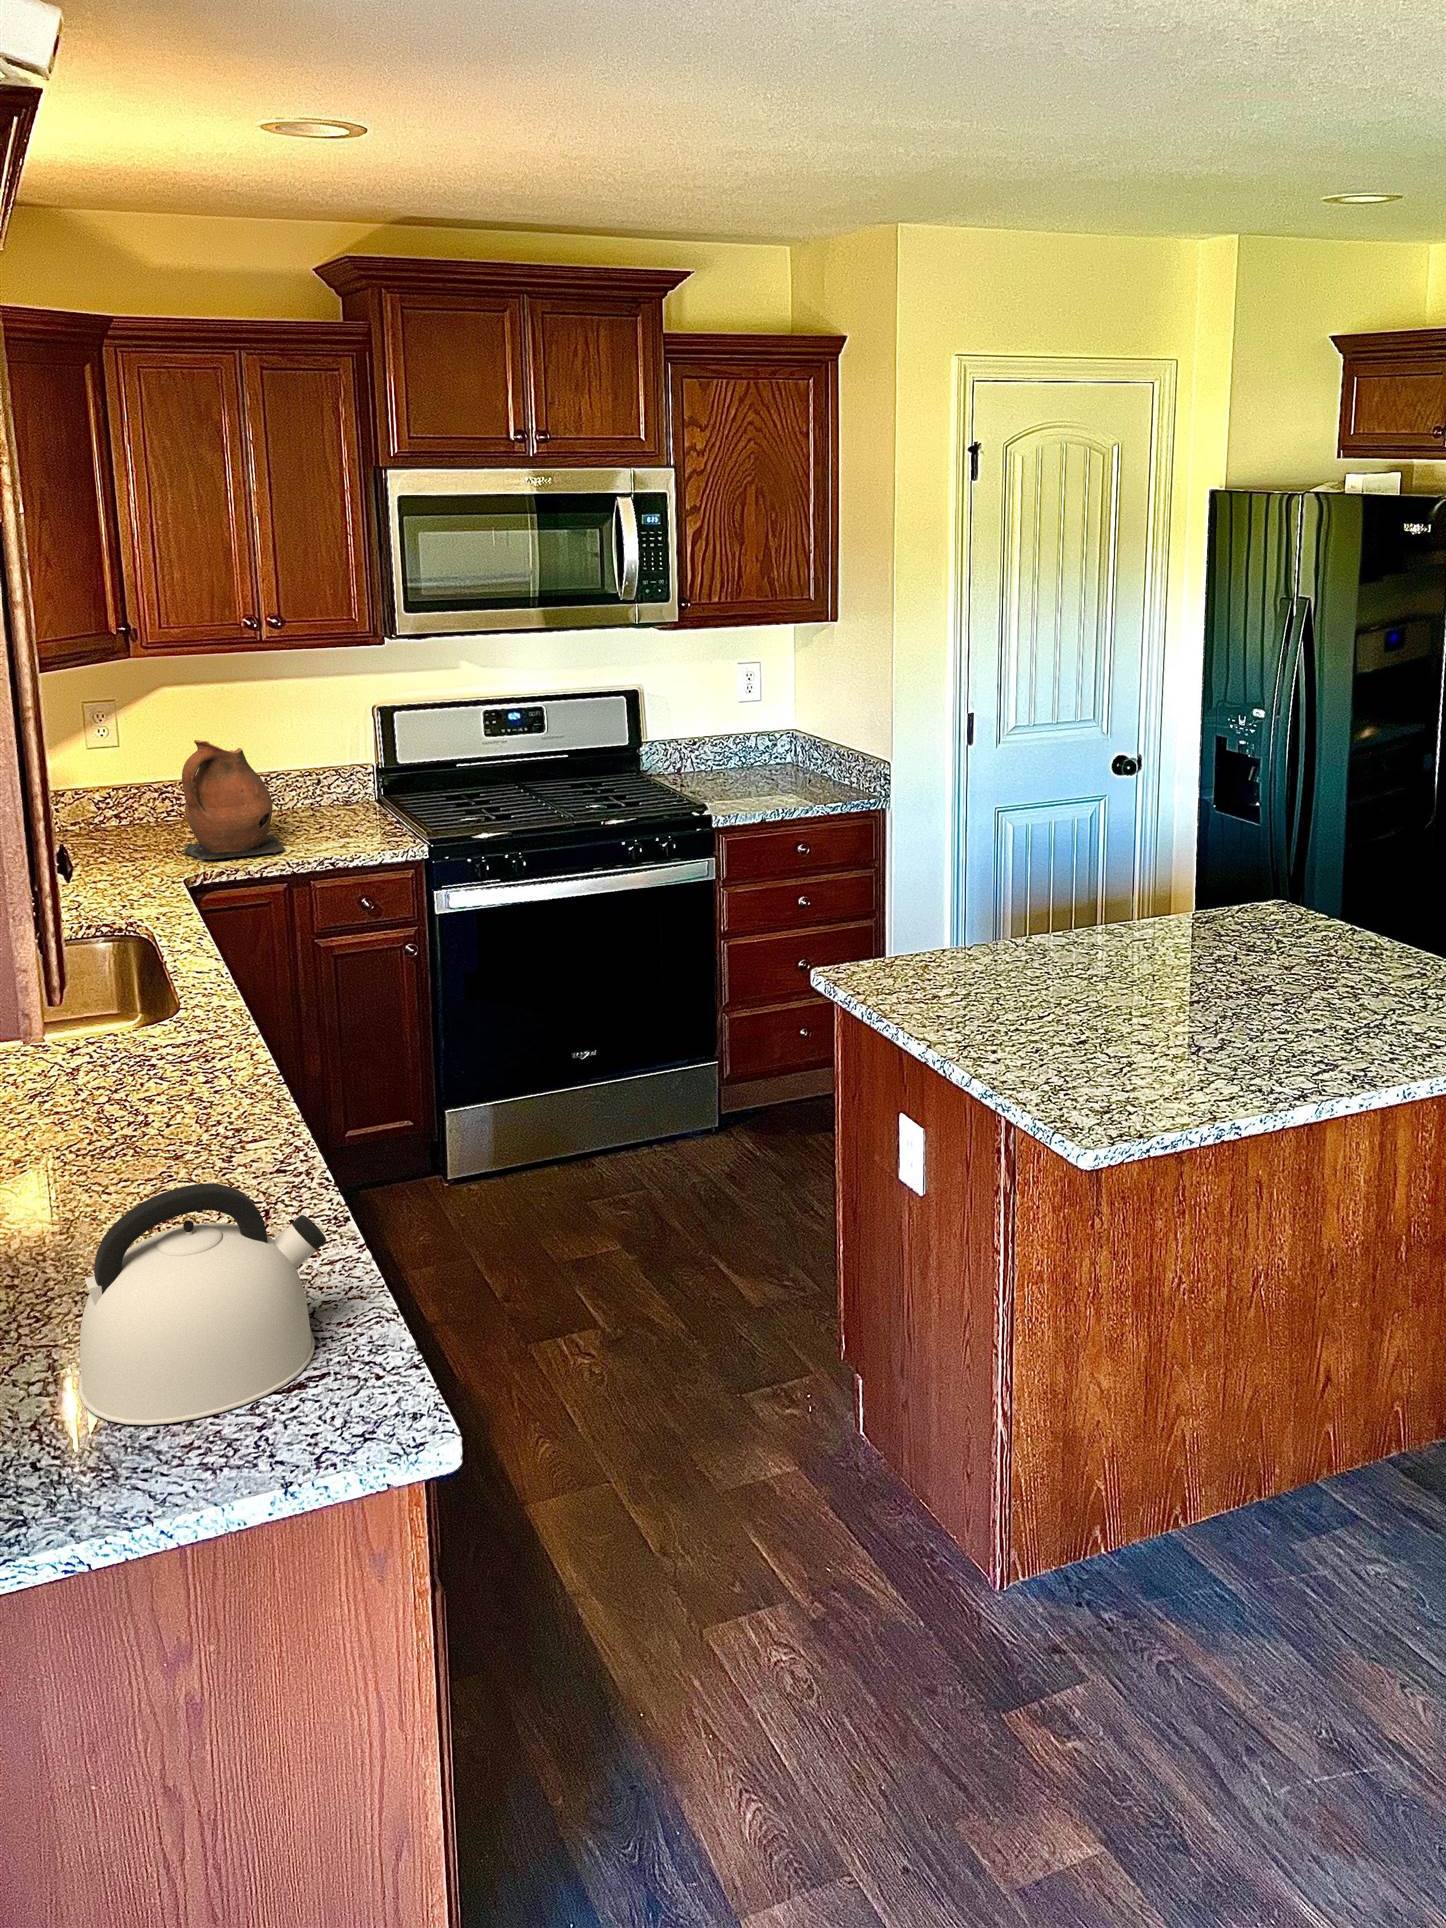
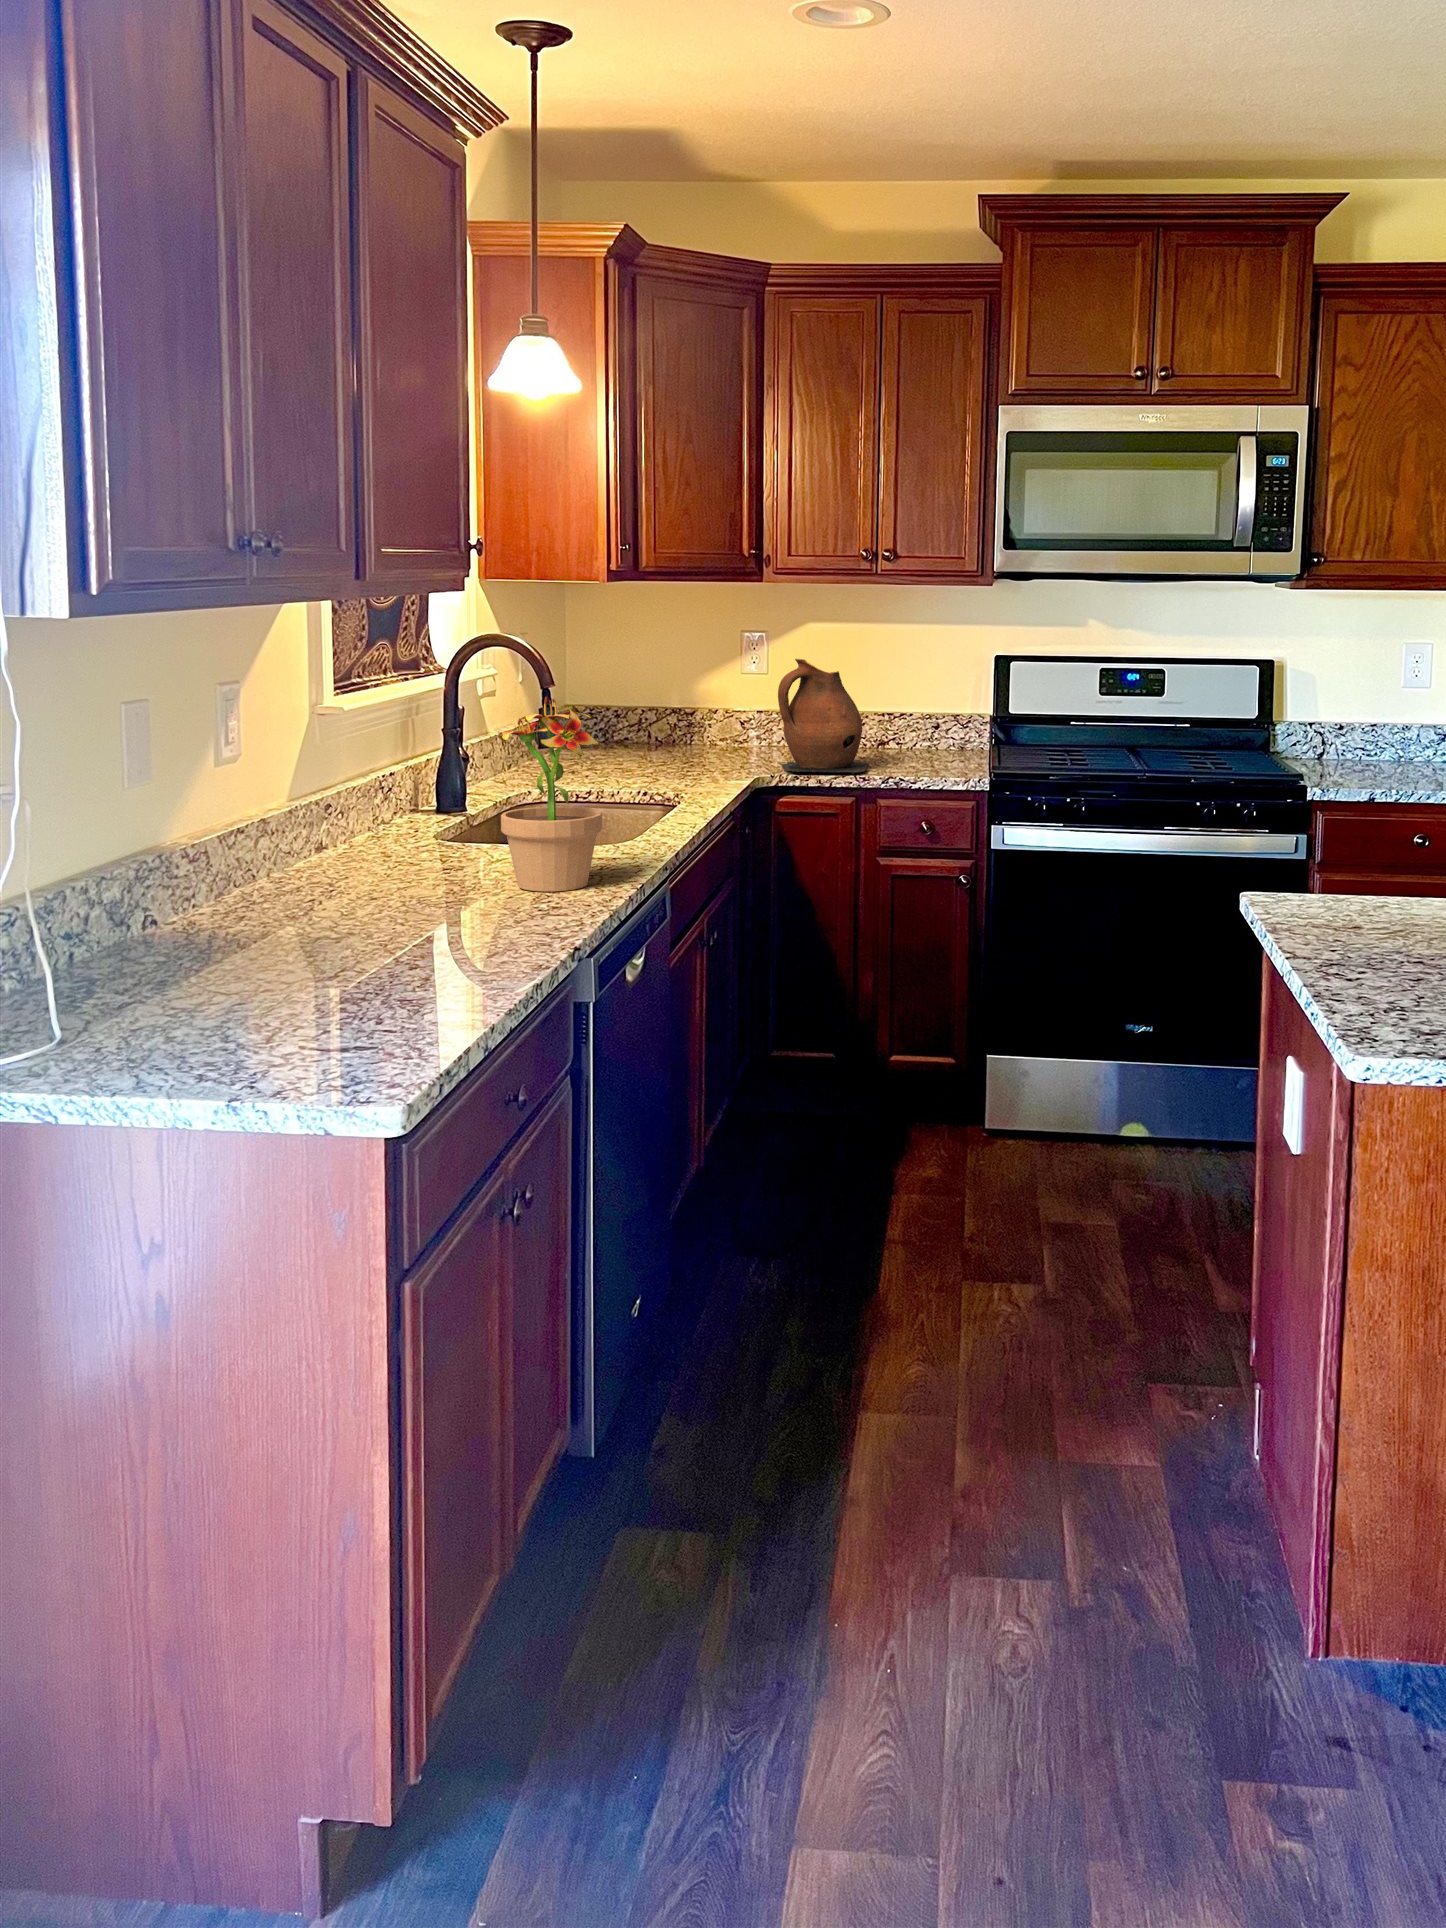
potted plant: none [93,893,226,1100] -> present [487,697,602,891]
kettle: present [78,1183,326,1425] -> none [190,851,426,1055]

